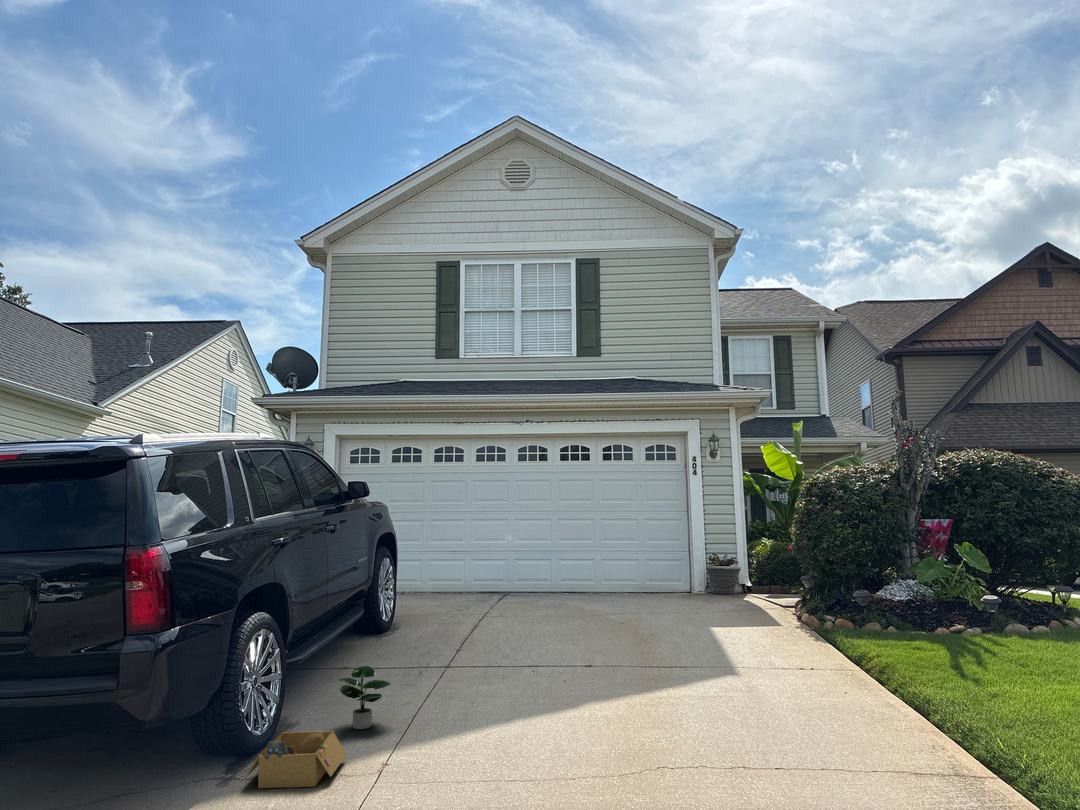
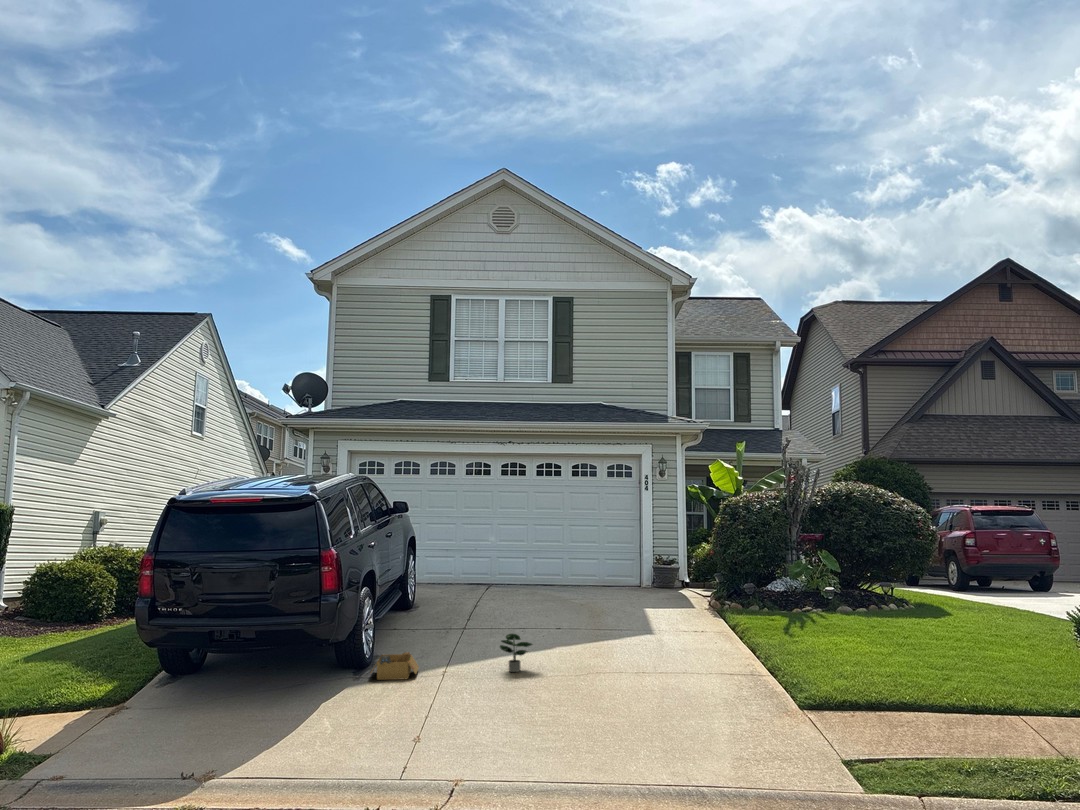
potted plant: present [338,666,391,729] -> present [500,634,533,672]

